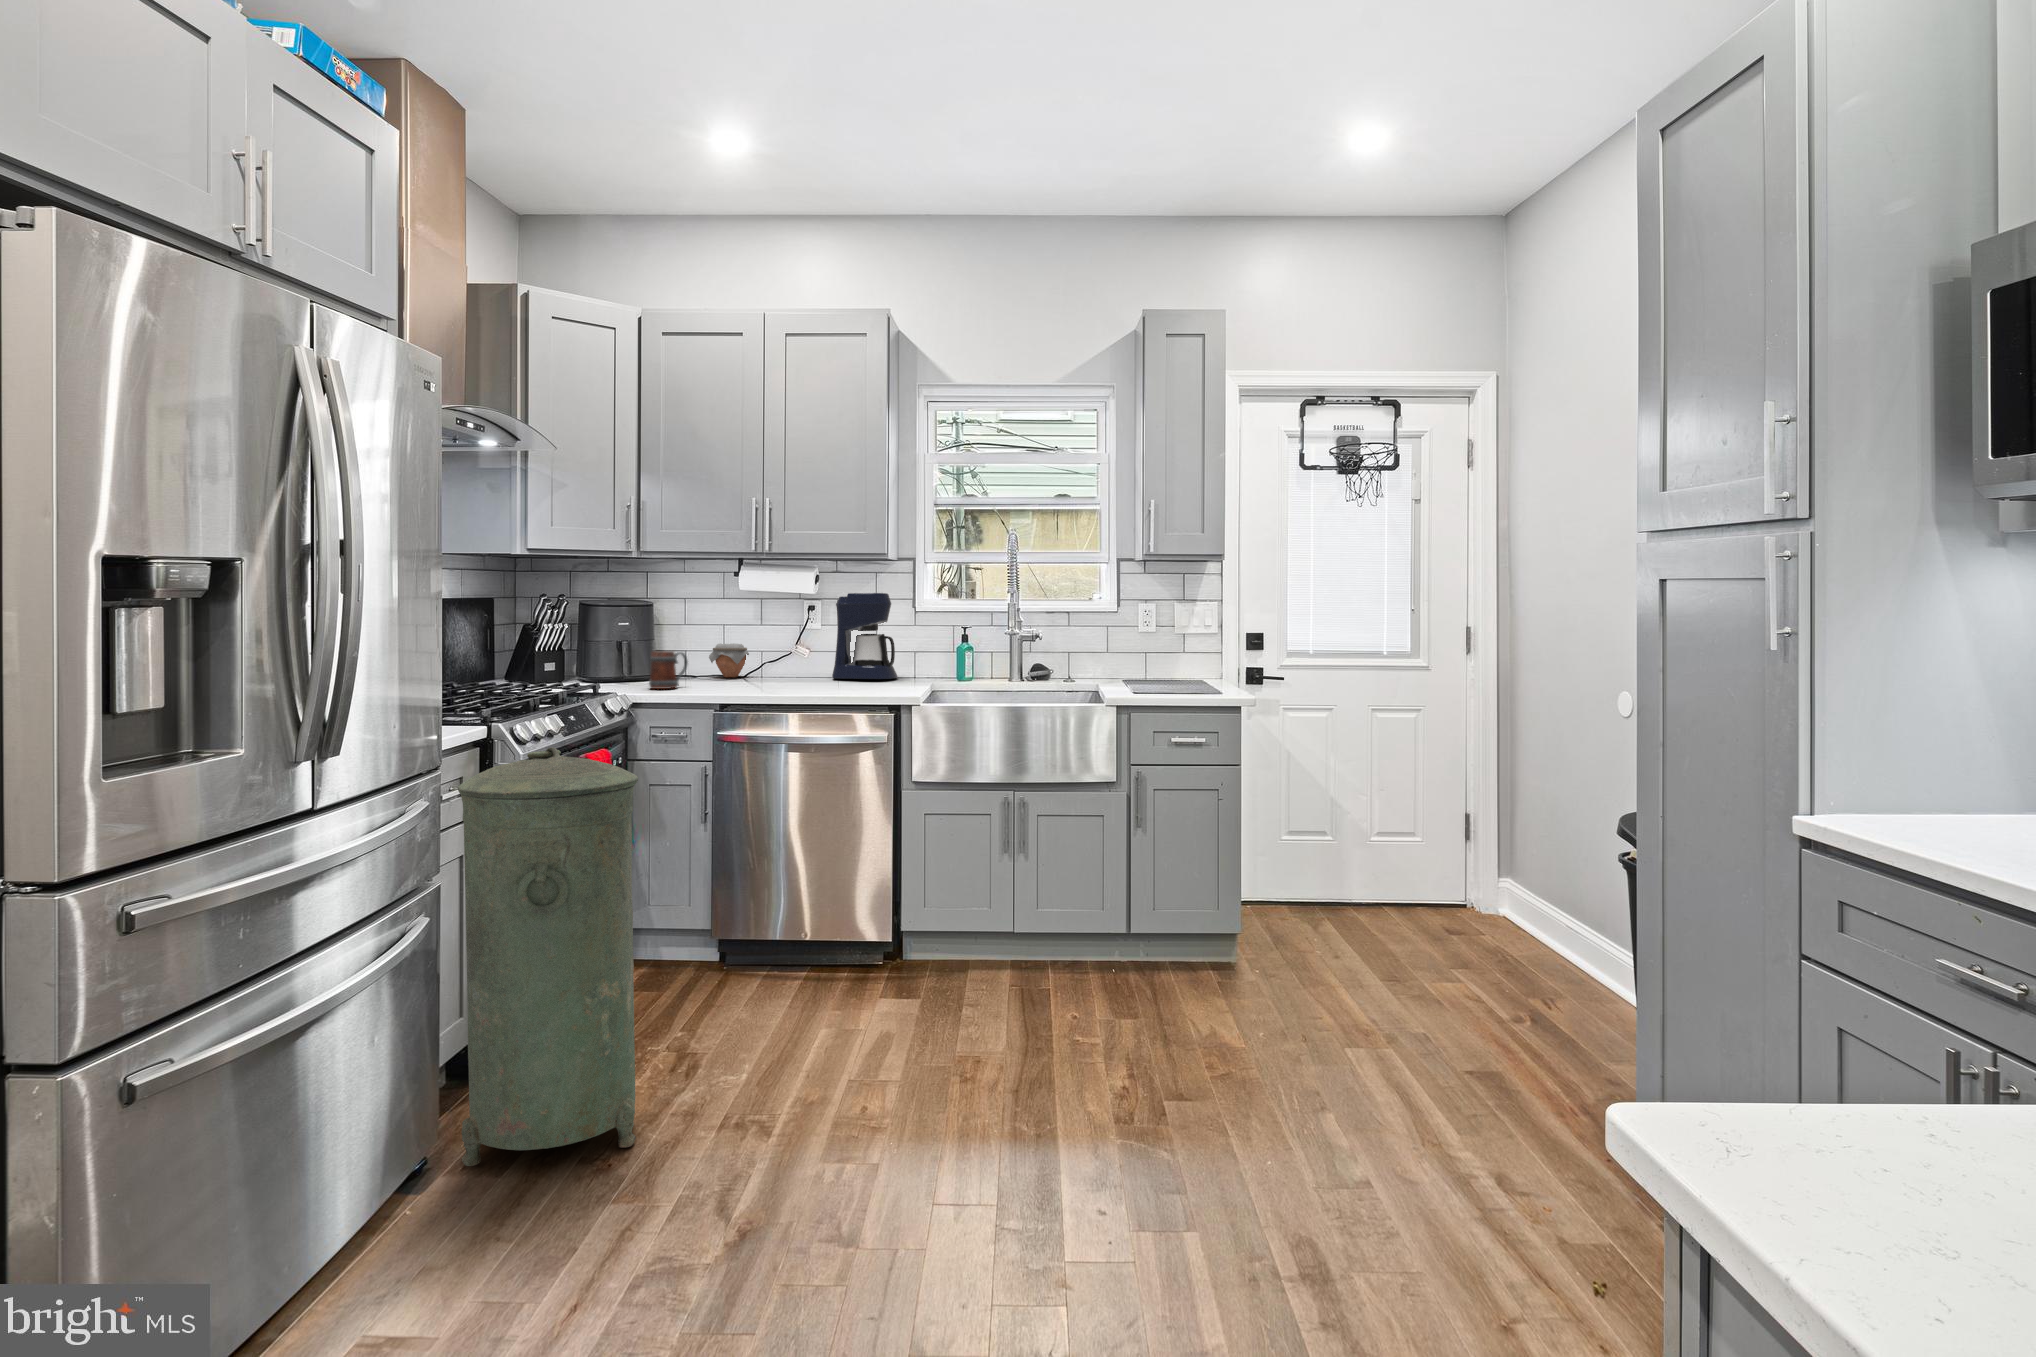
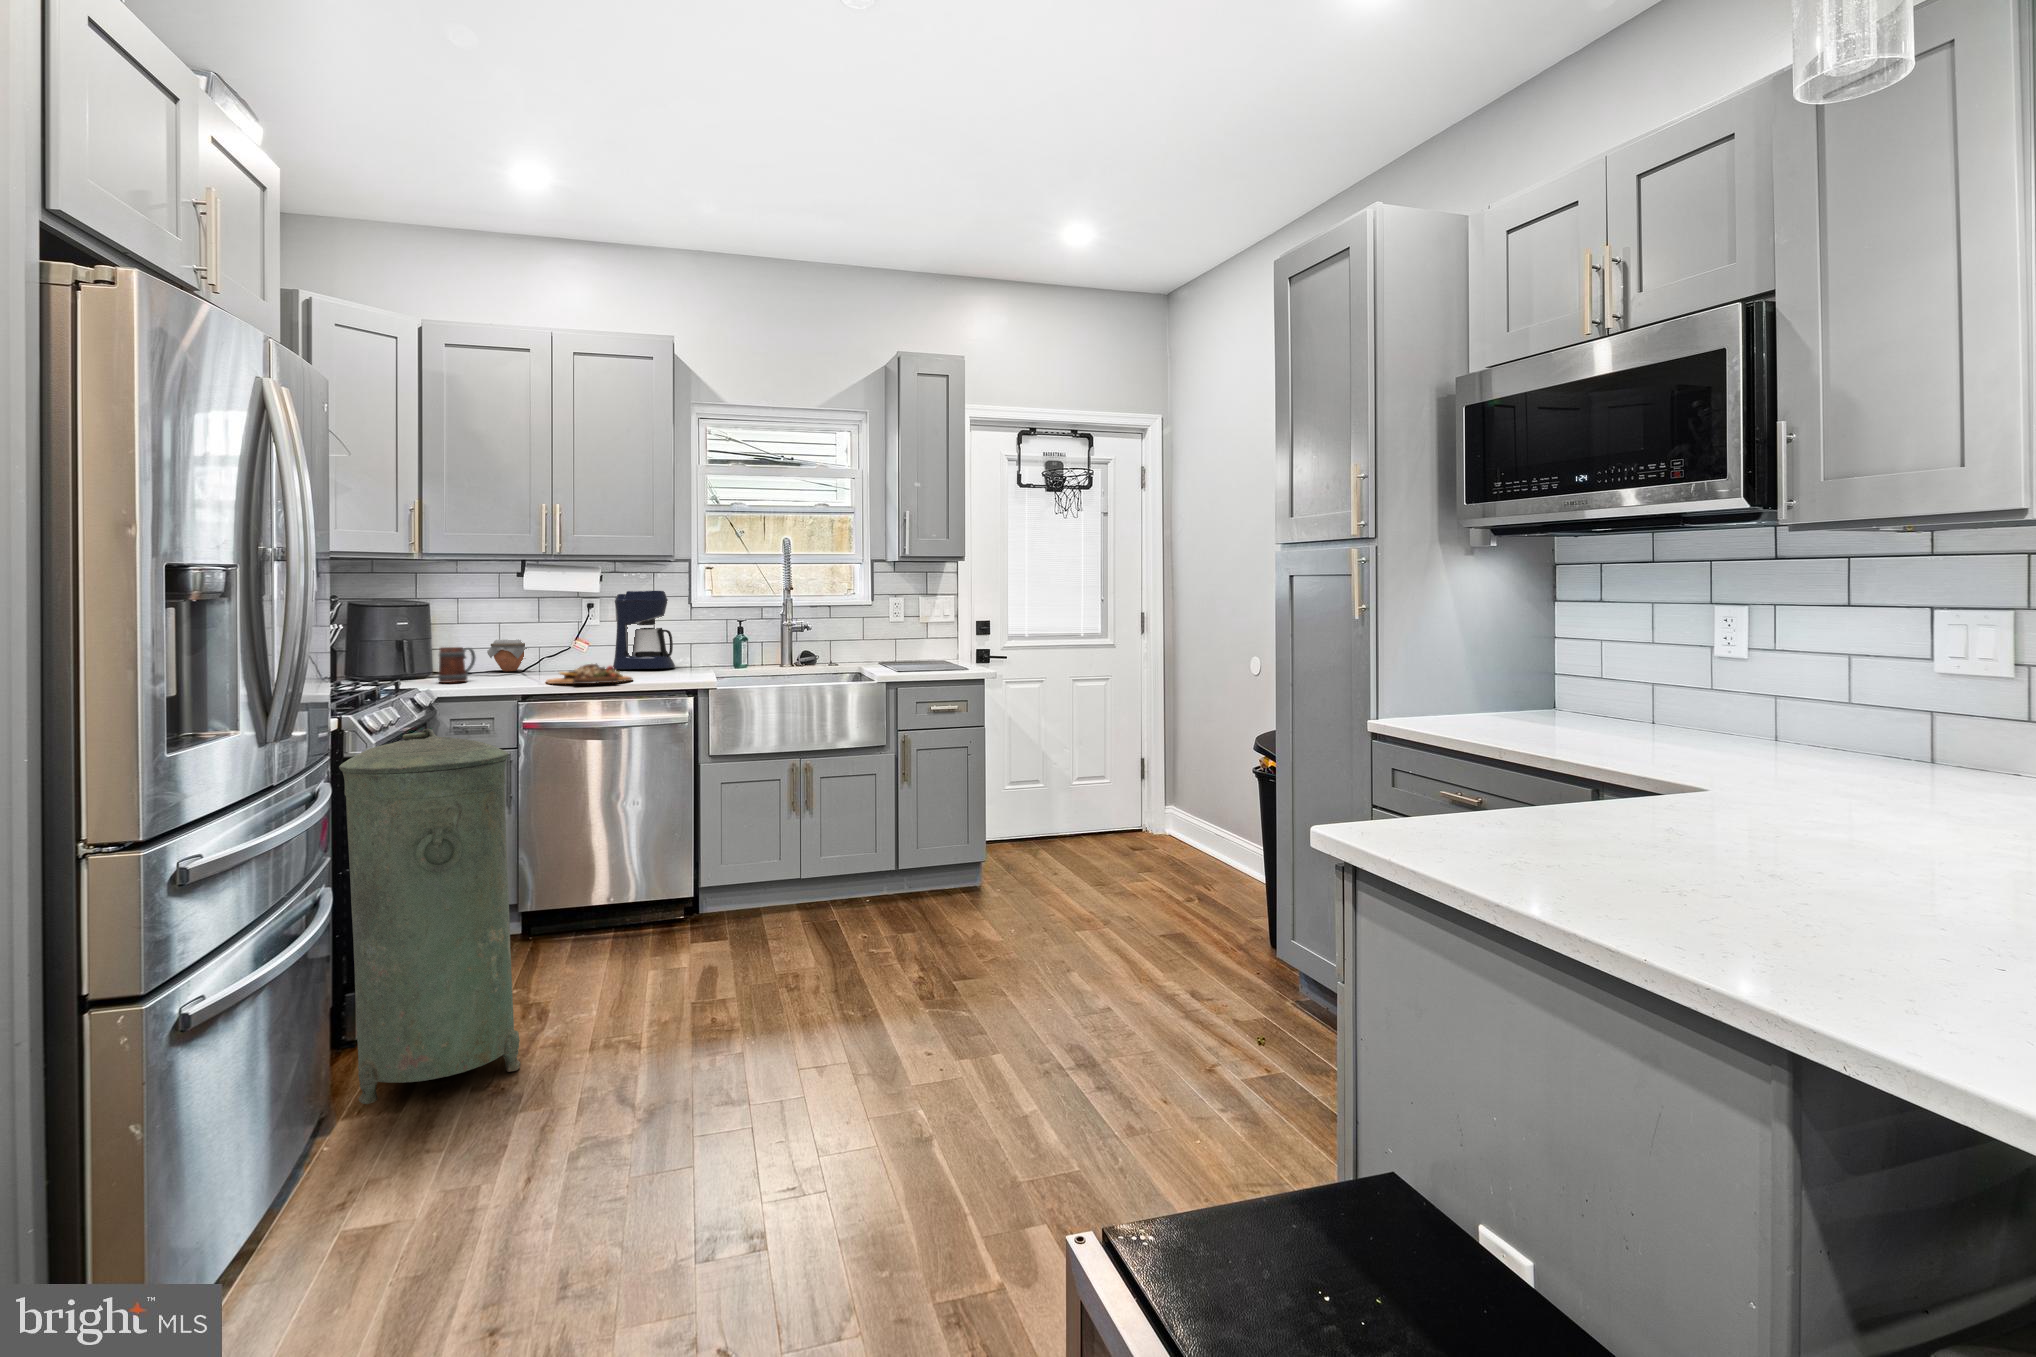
cutting board: none [750,673,841,695] -> present [546,664,632,684]

